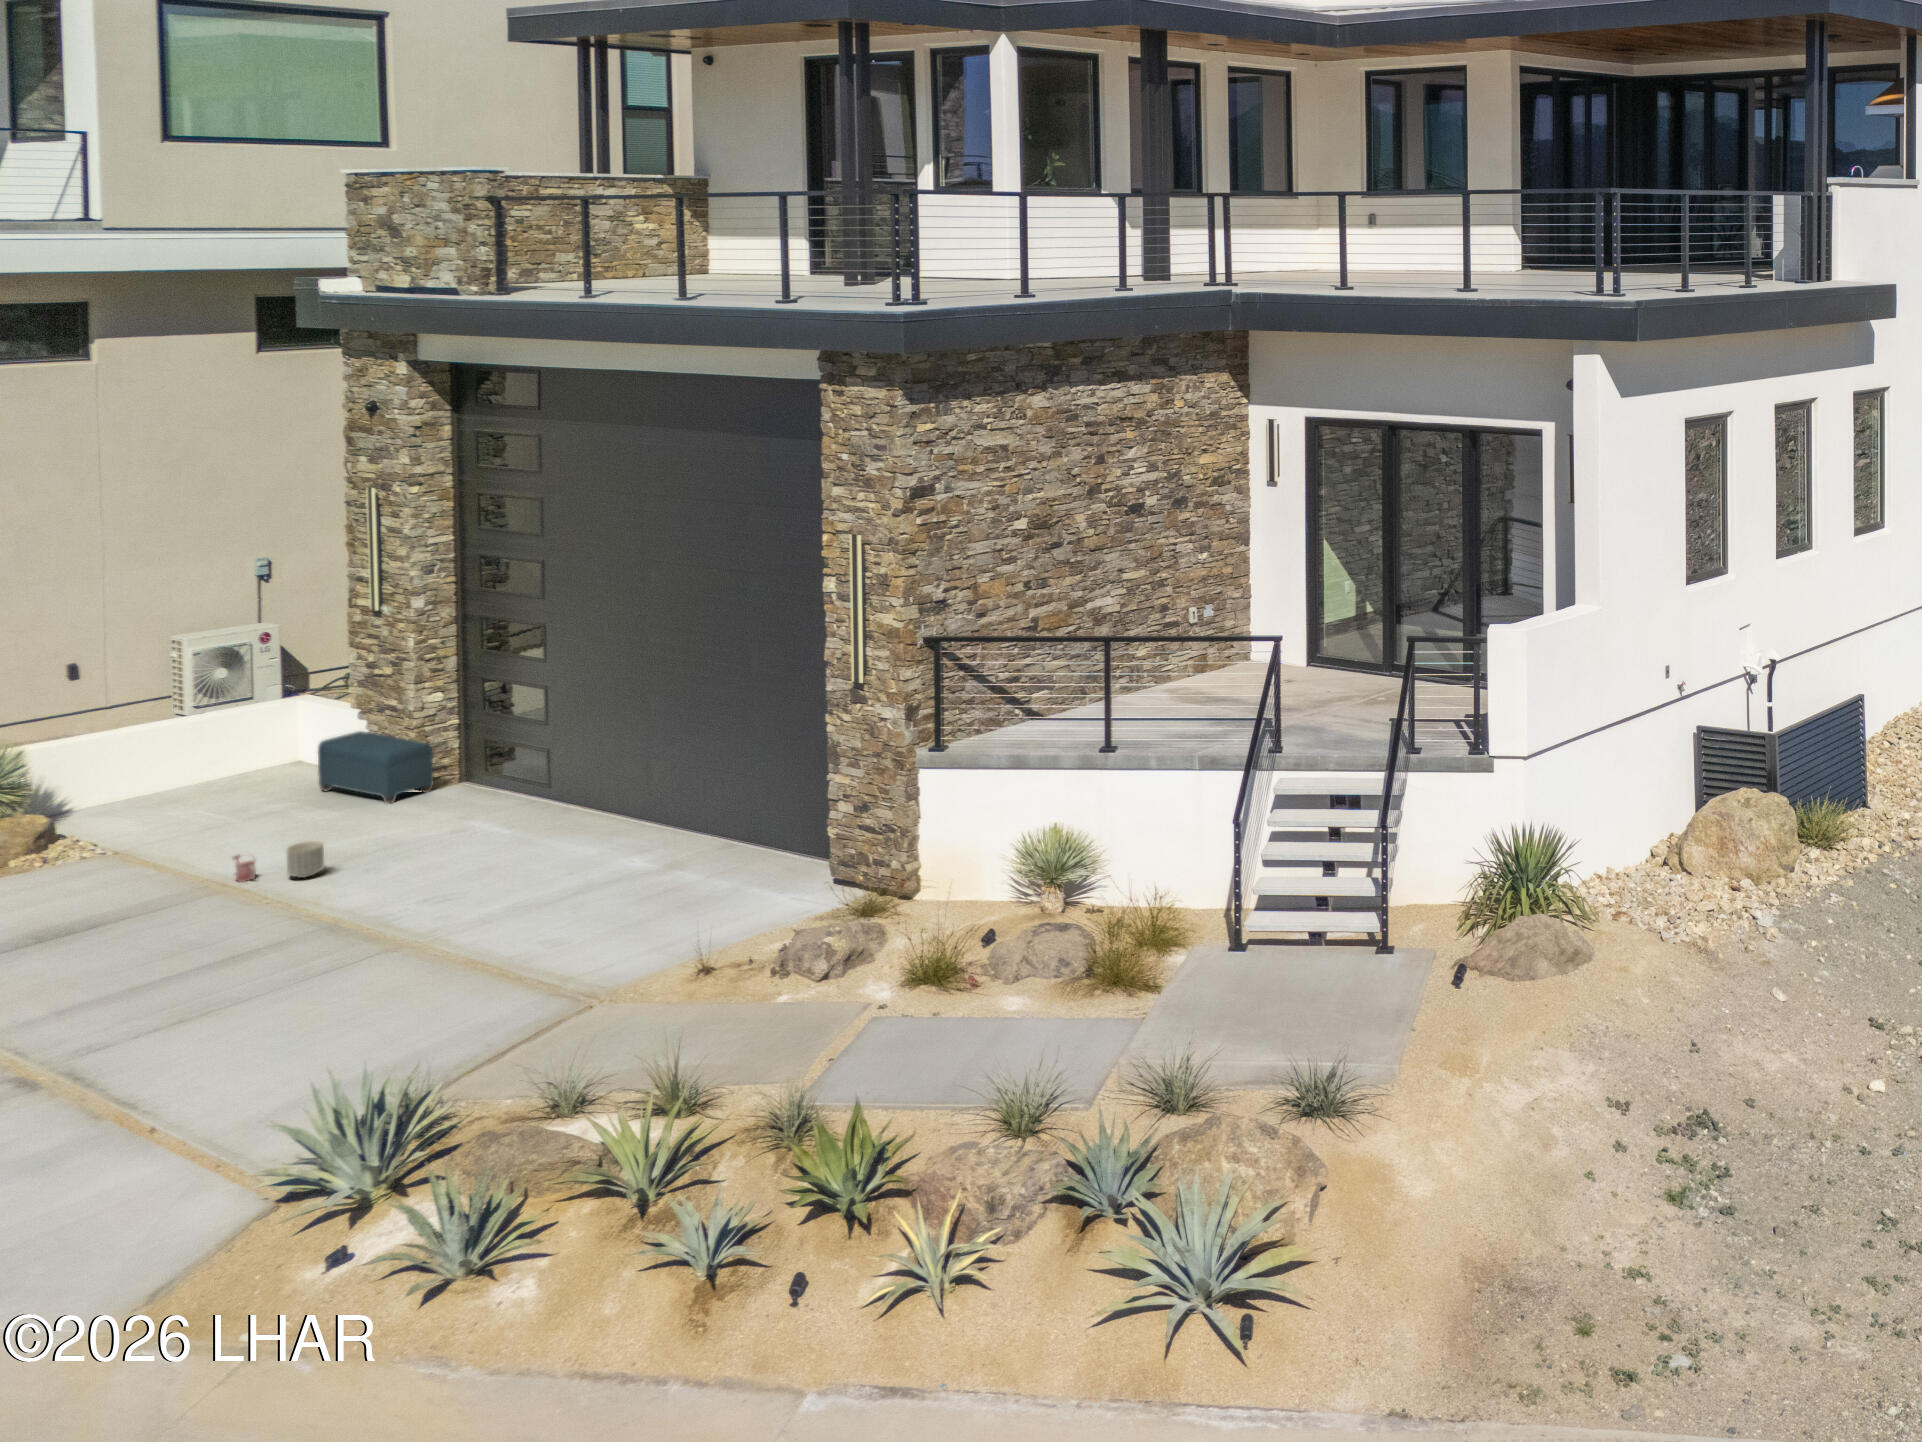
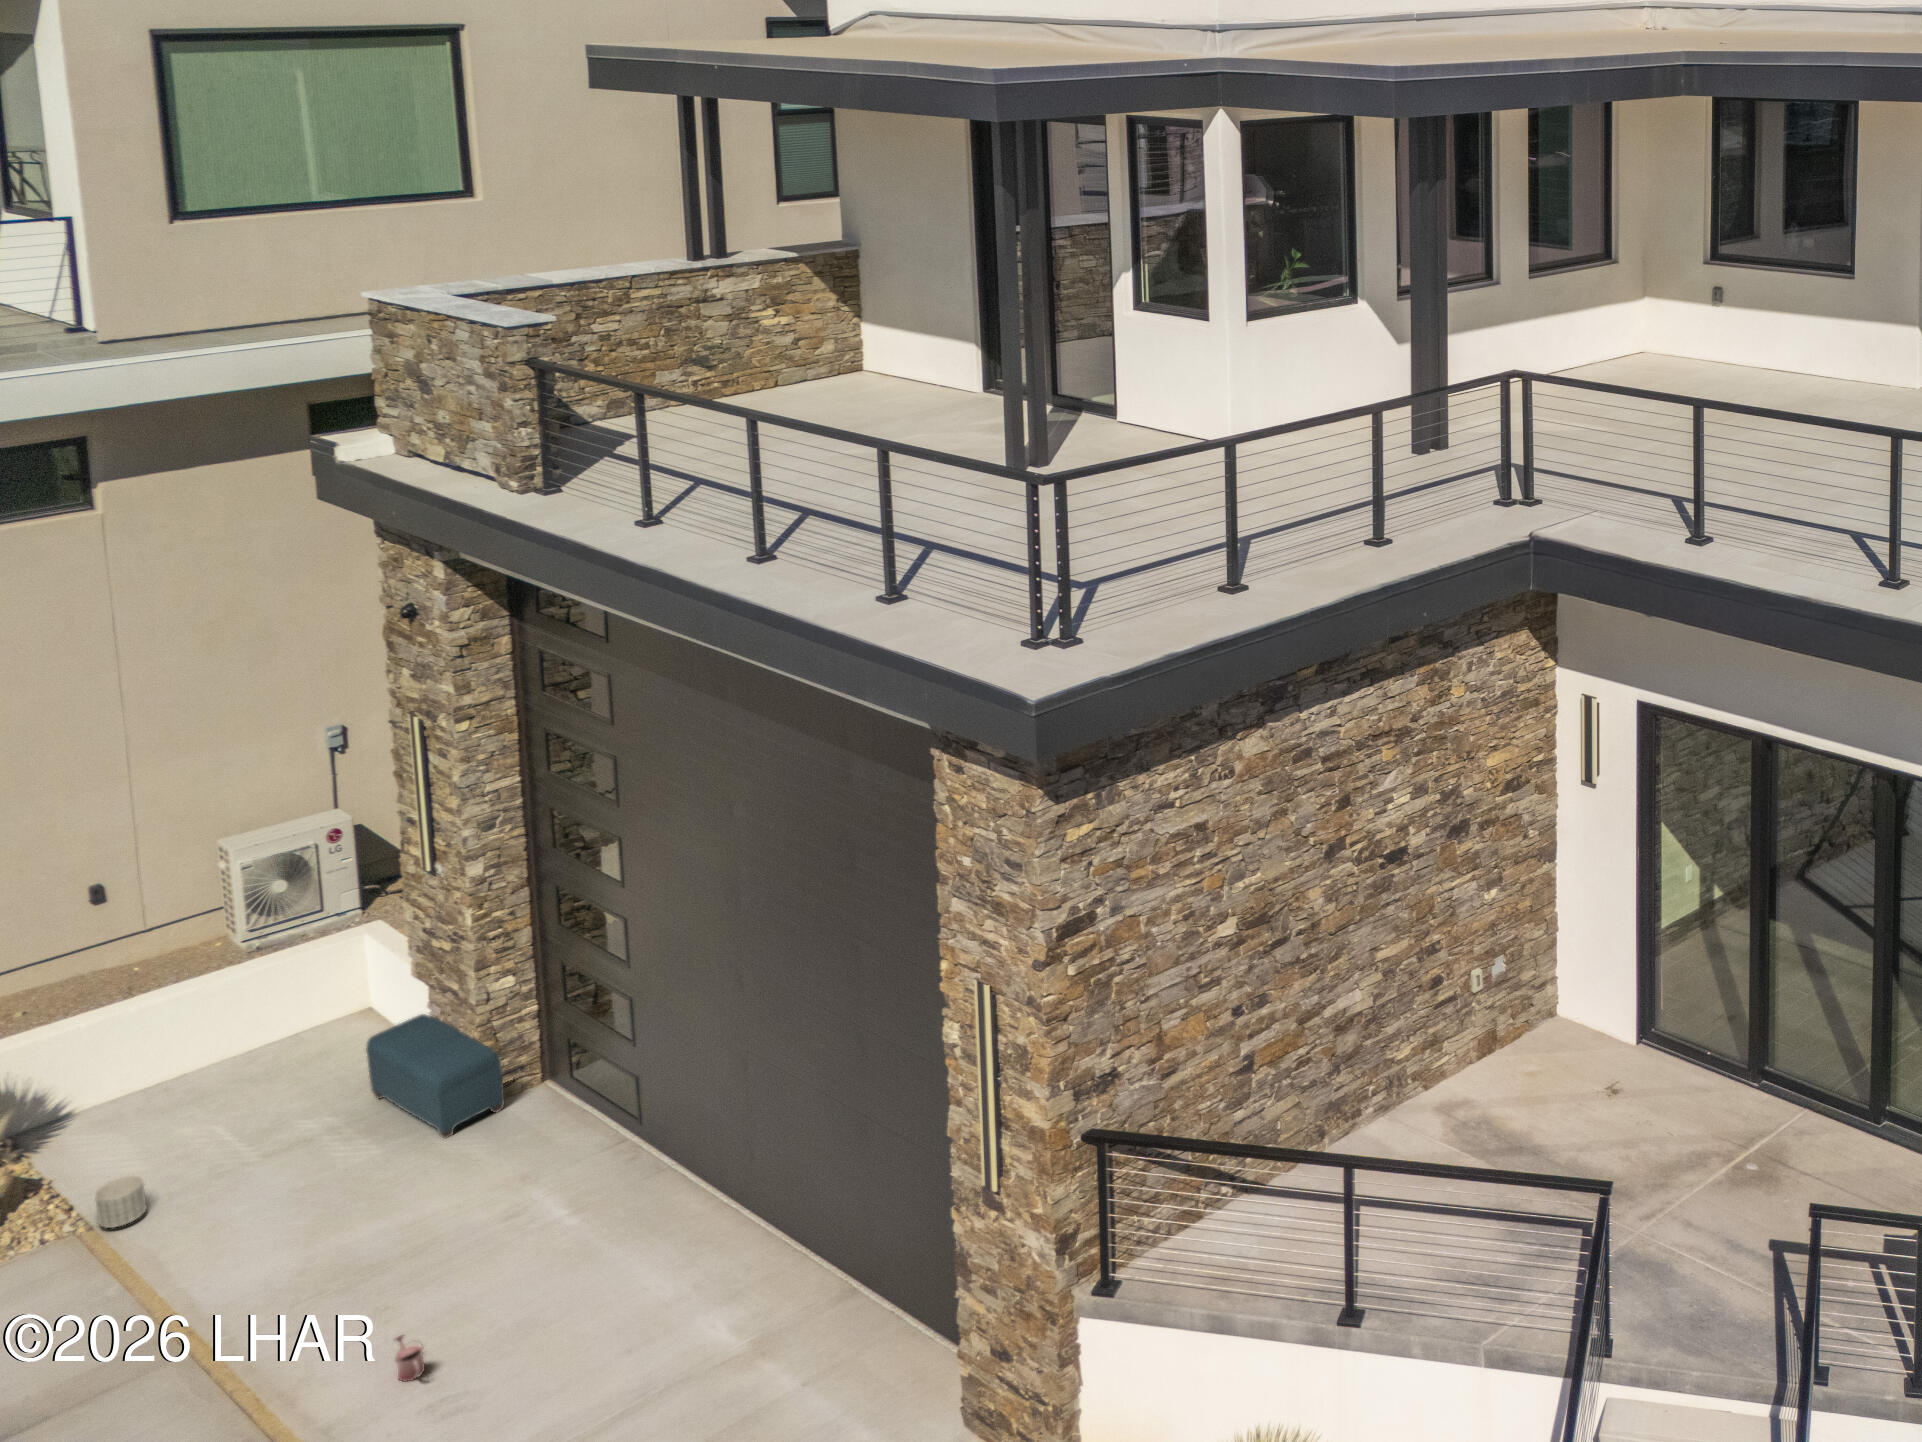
planter: present [287,841,324,878] -> present [95,1176,147,1228]
watering can: present [232,855,256,882] -> present [395,1335,425,1381]

